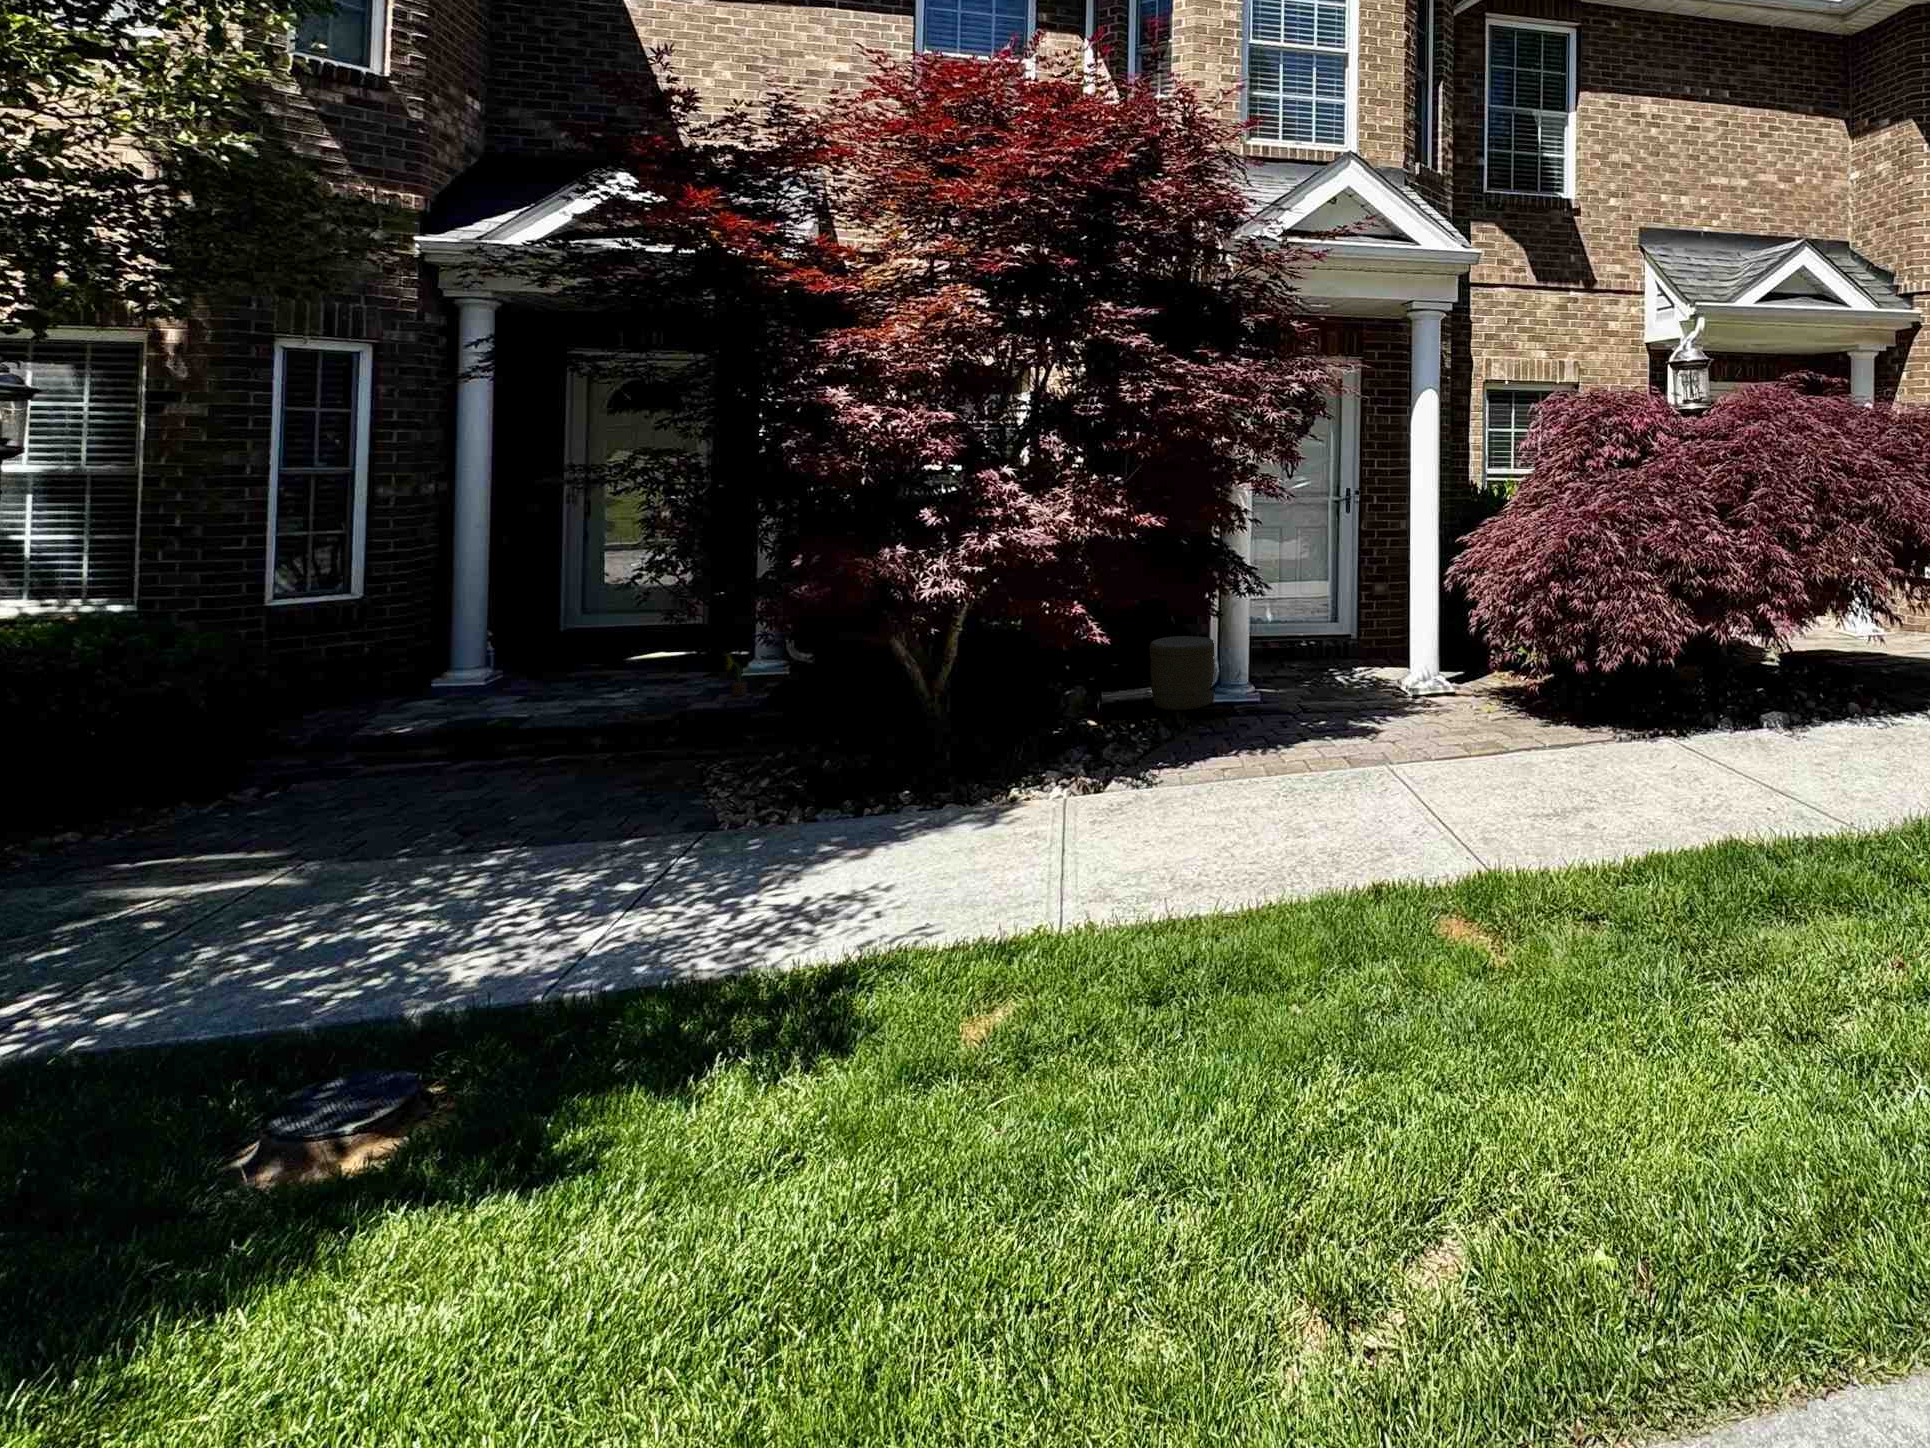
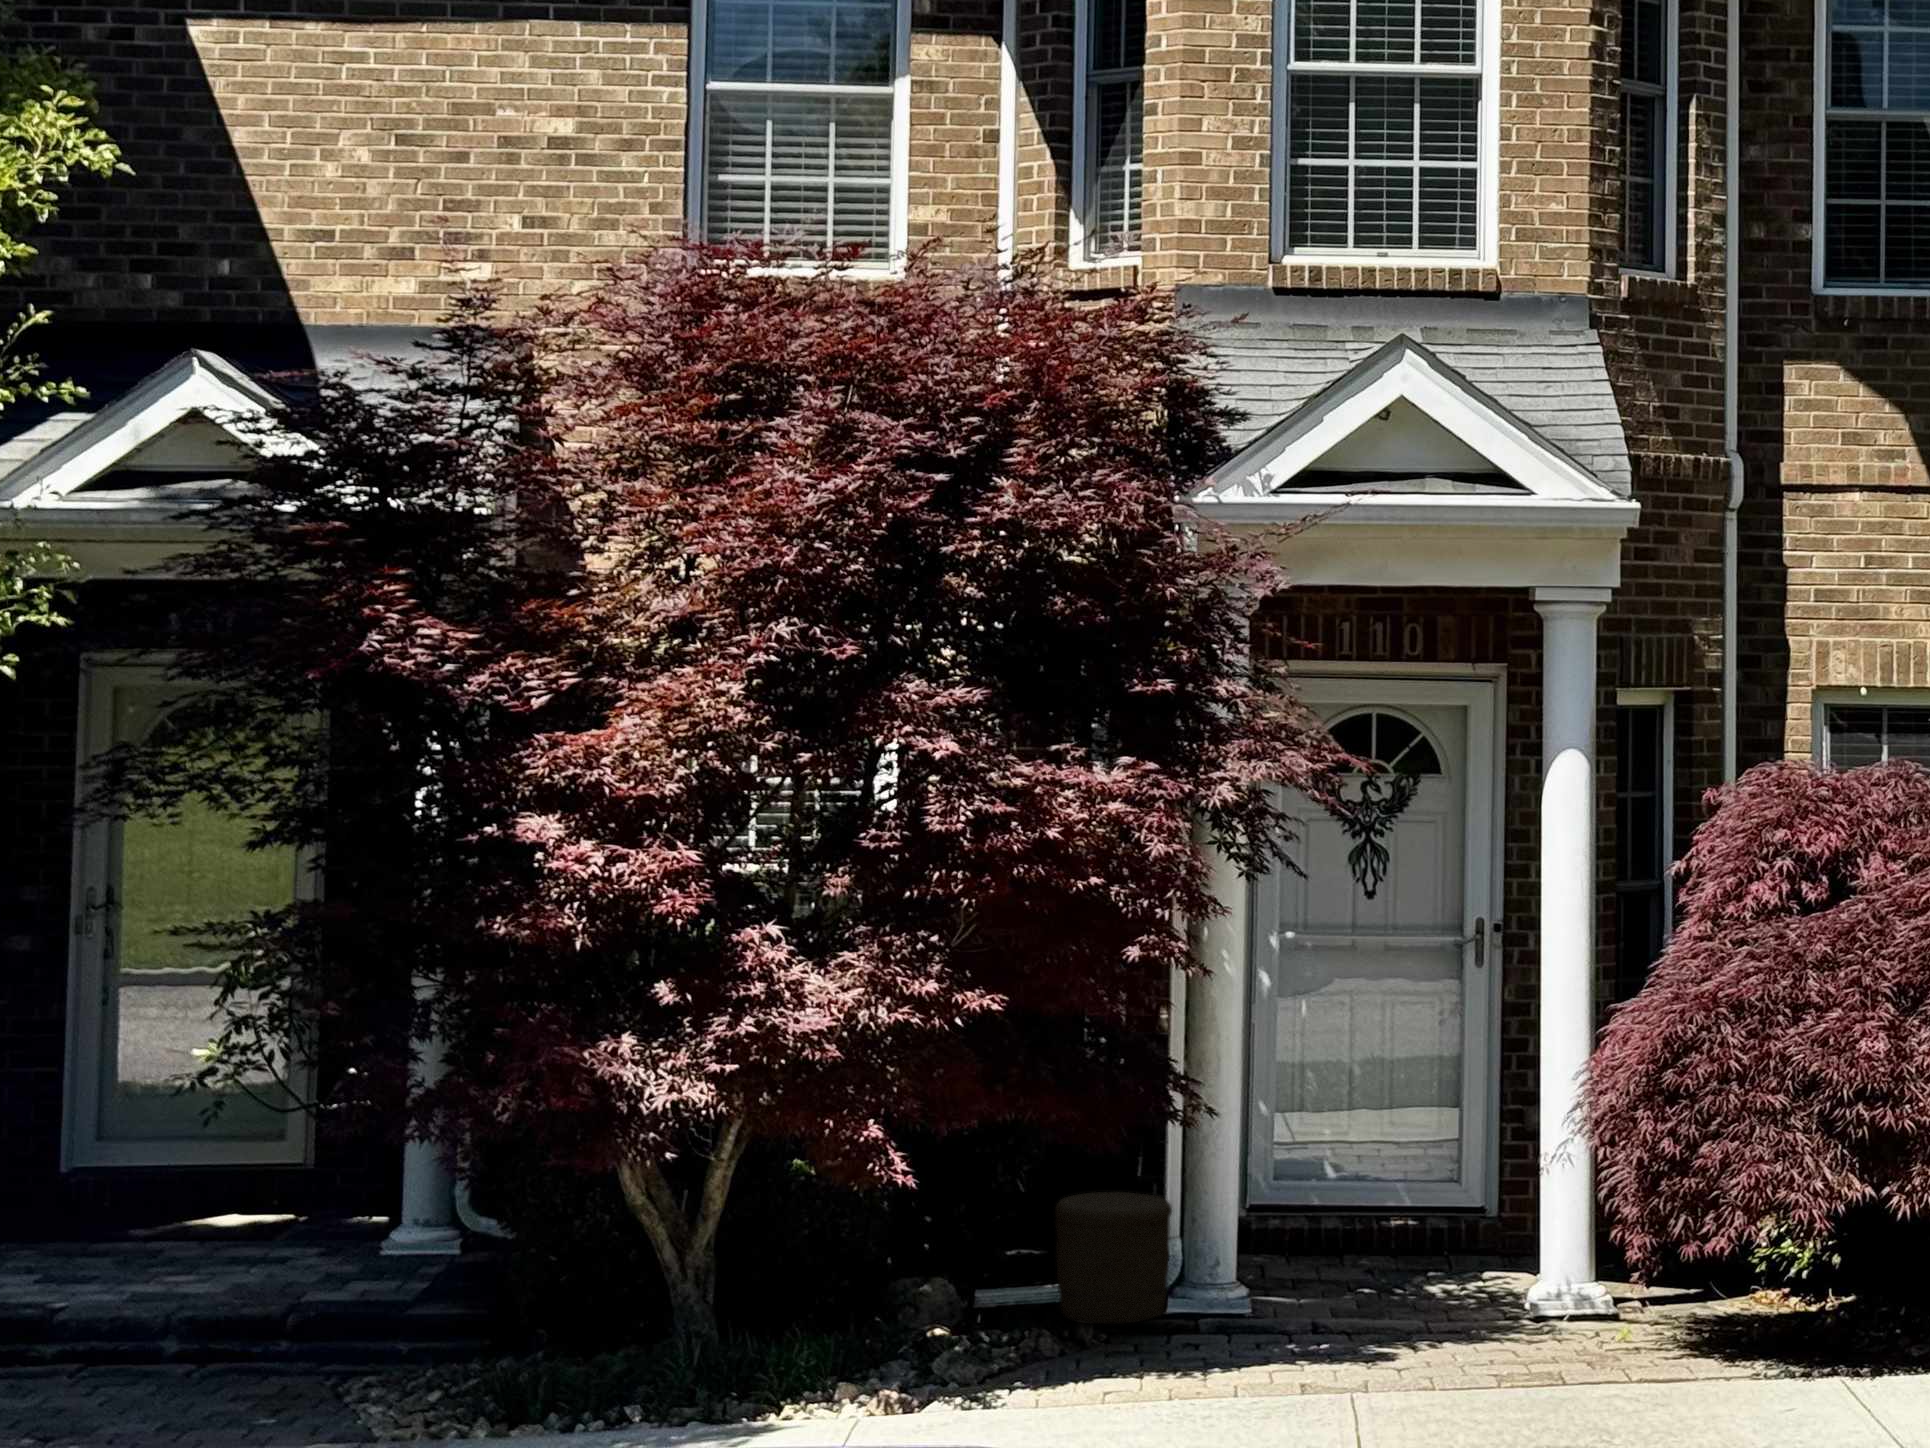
decorative plant: present [726,656,746,696] -> none [368,1182,402,1256]

